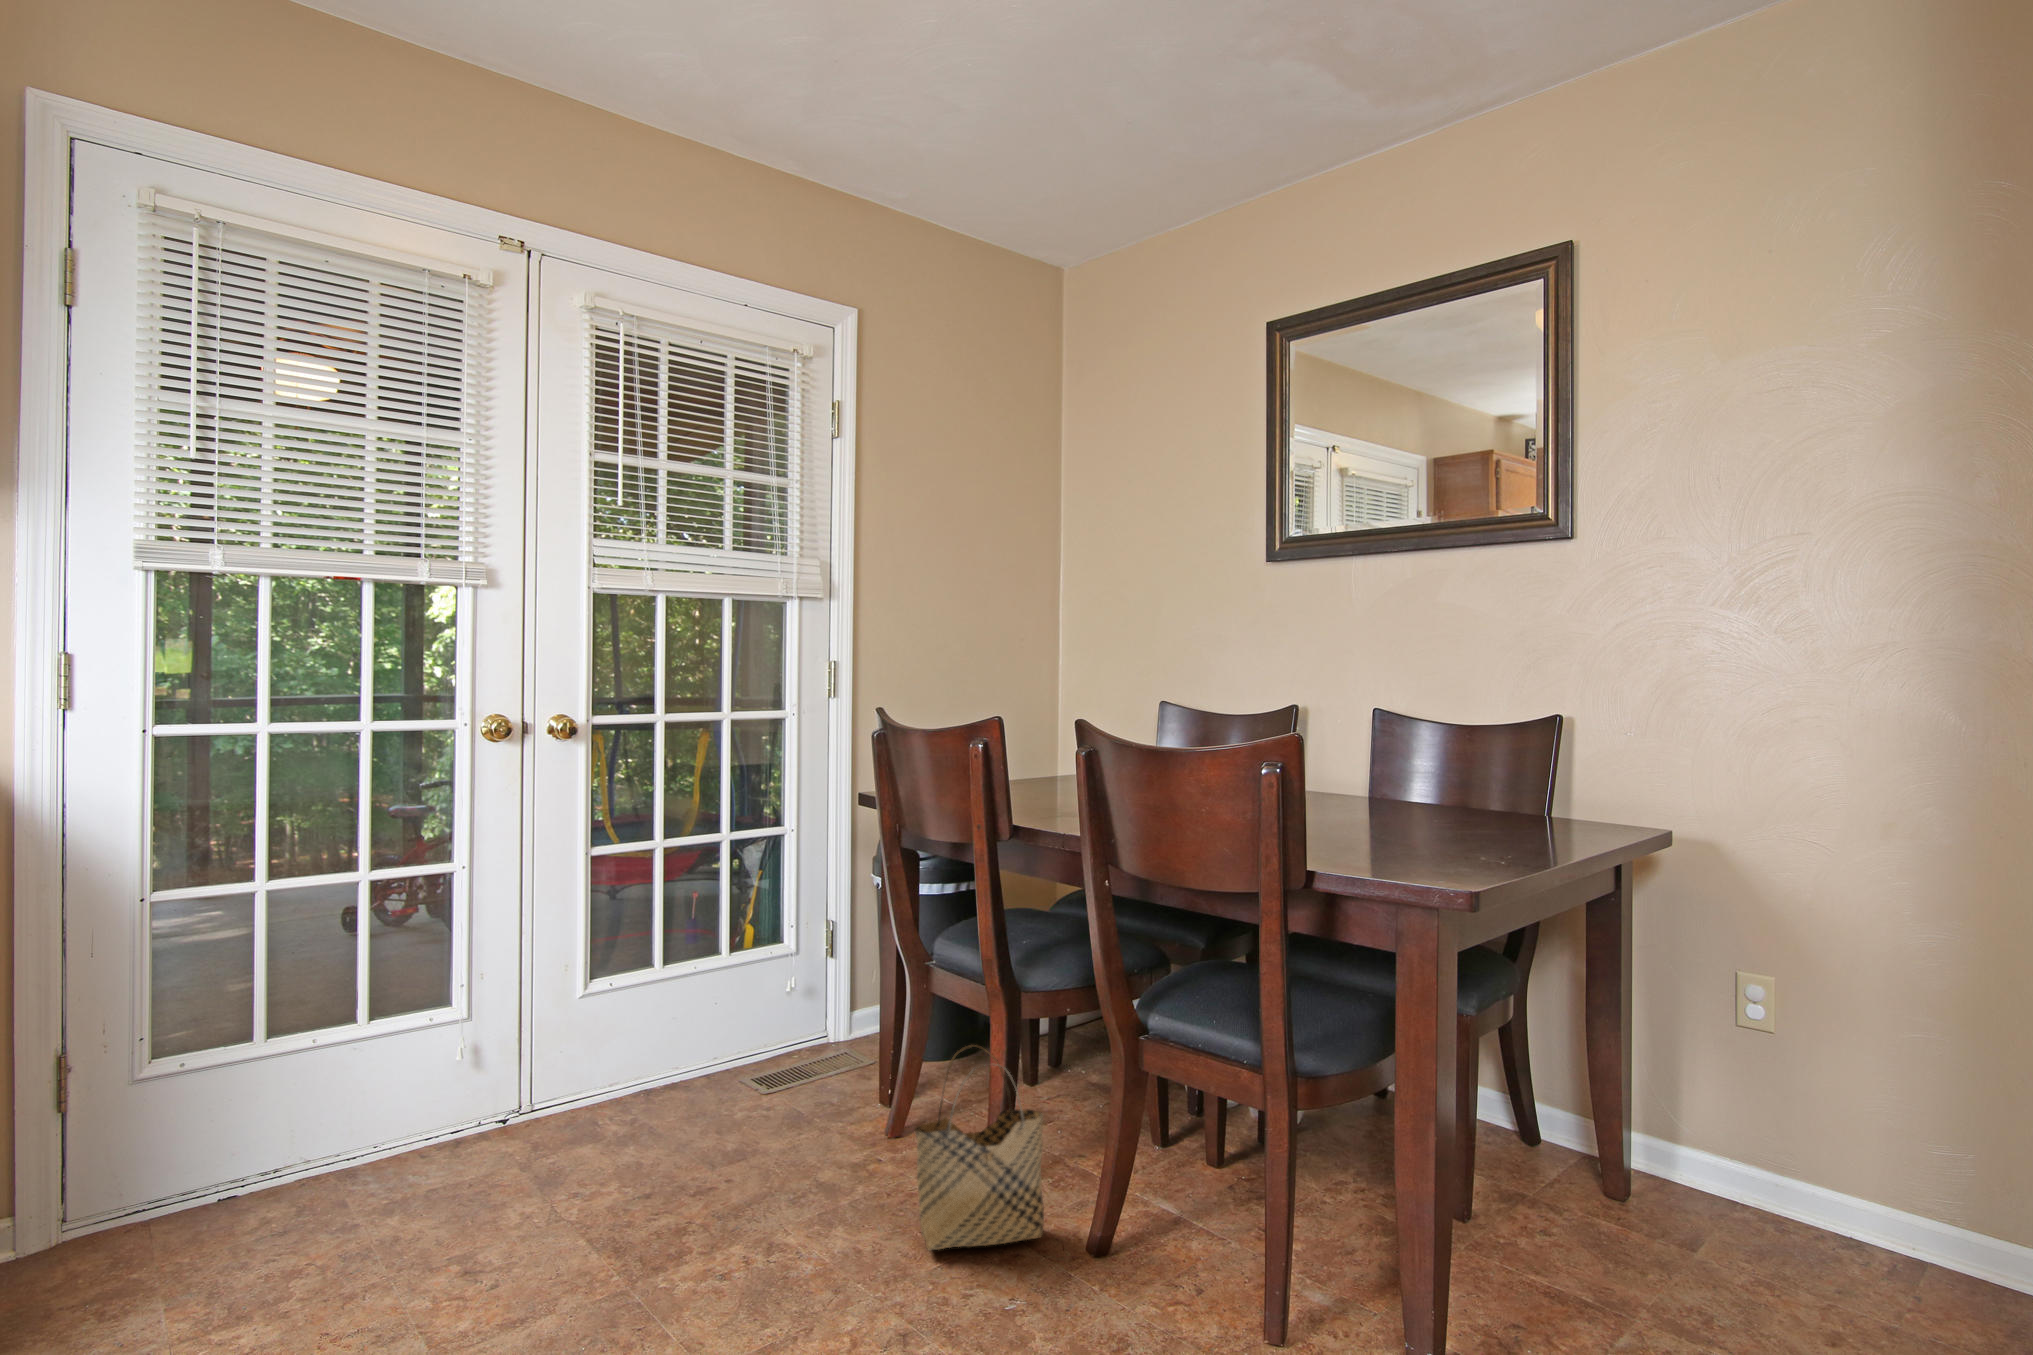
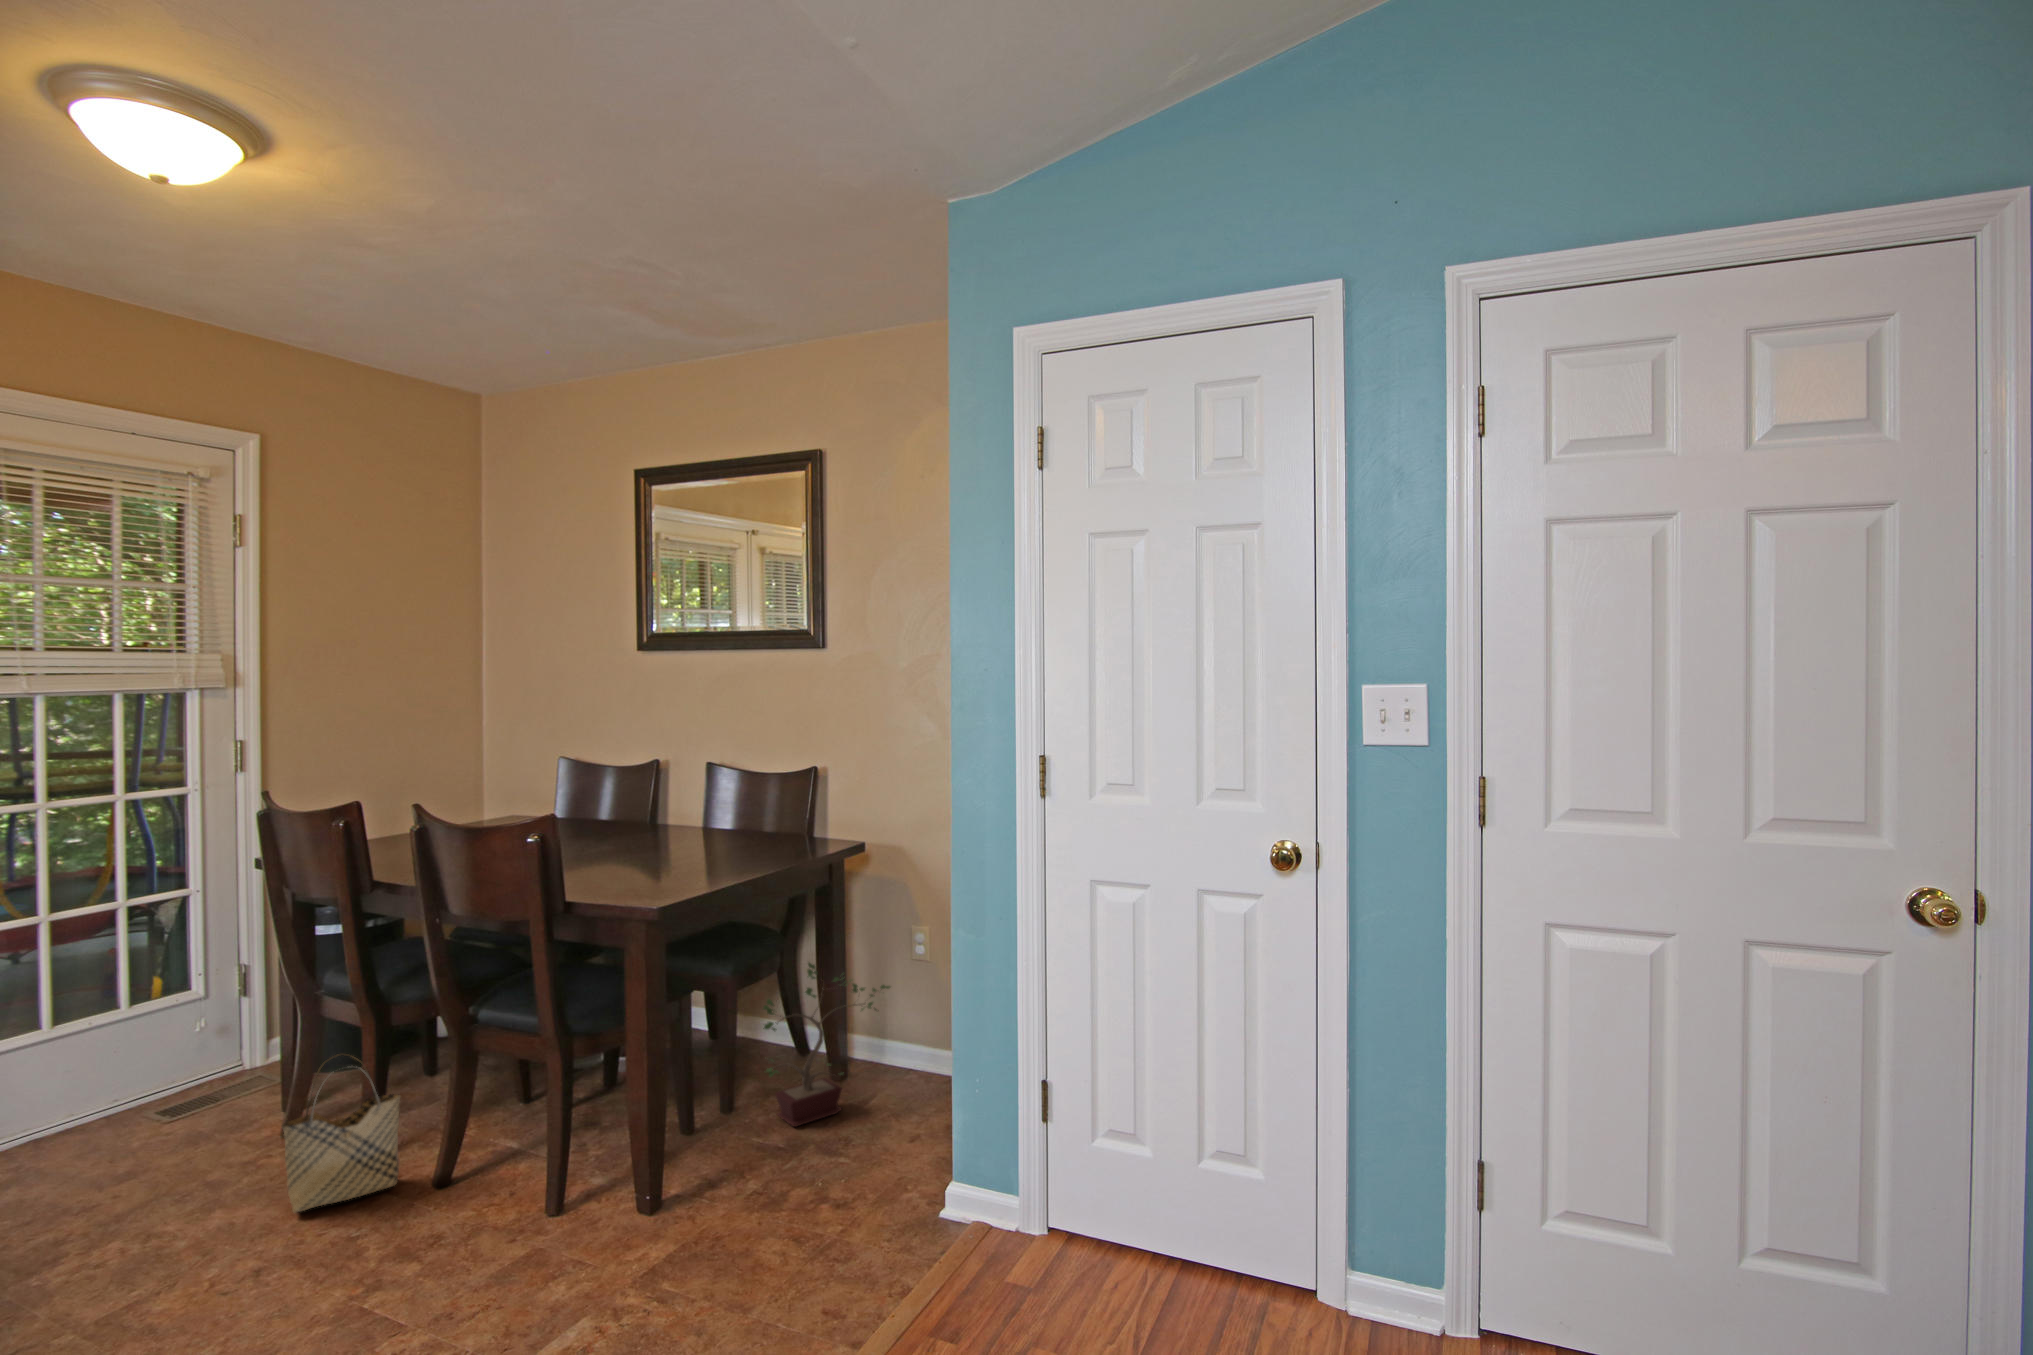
potted plant: none [1546,1003,1753,1269] -> present [763,963,890,1127]

